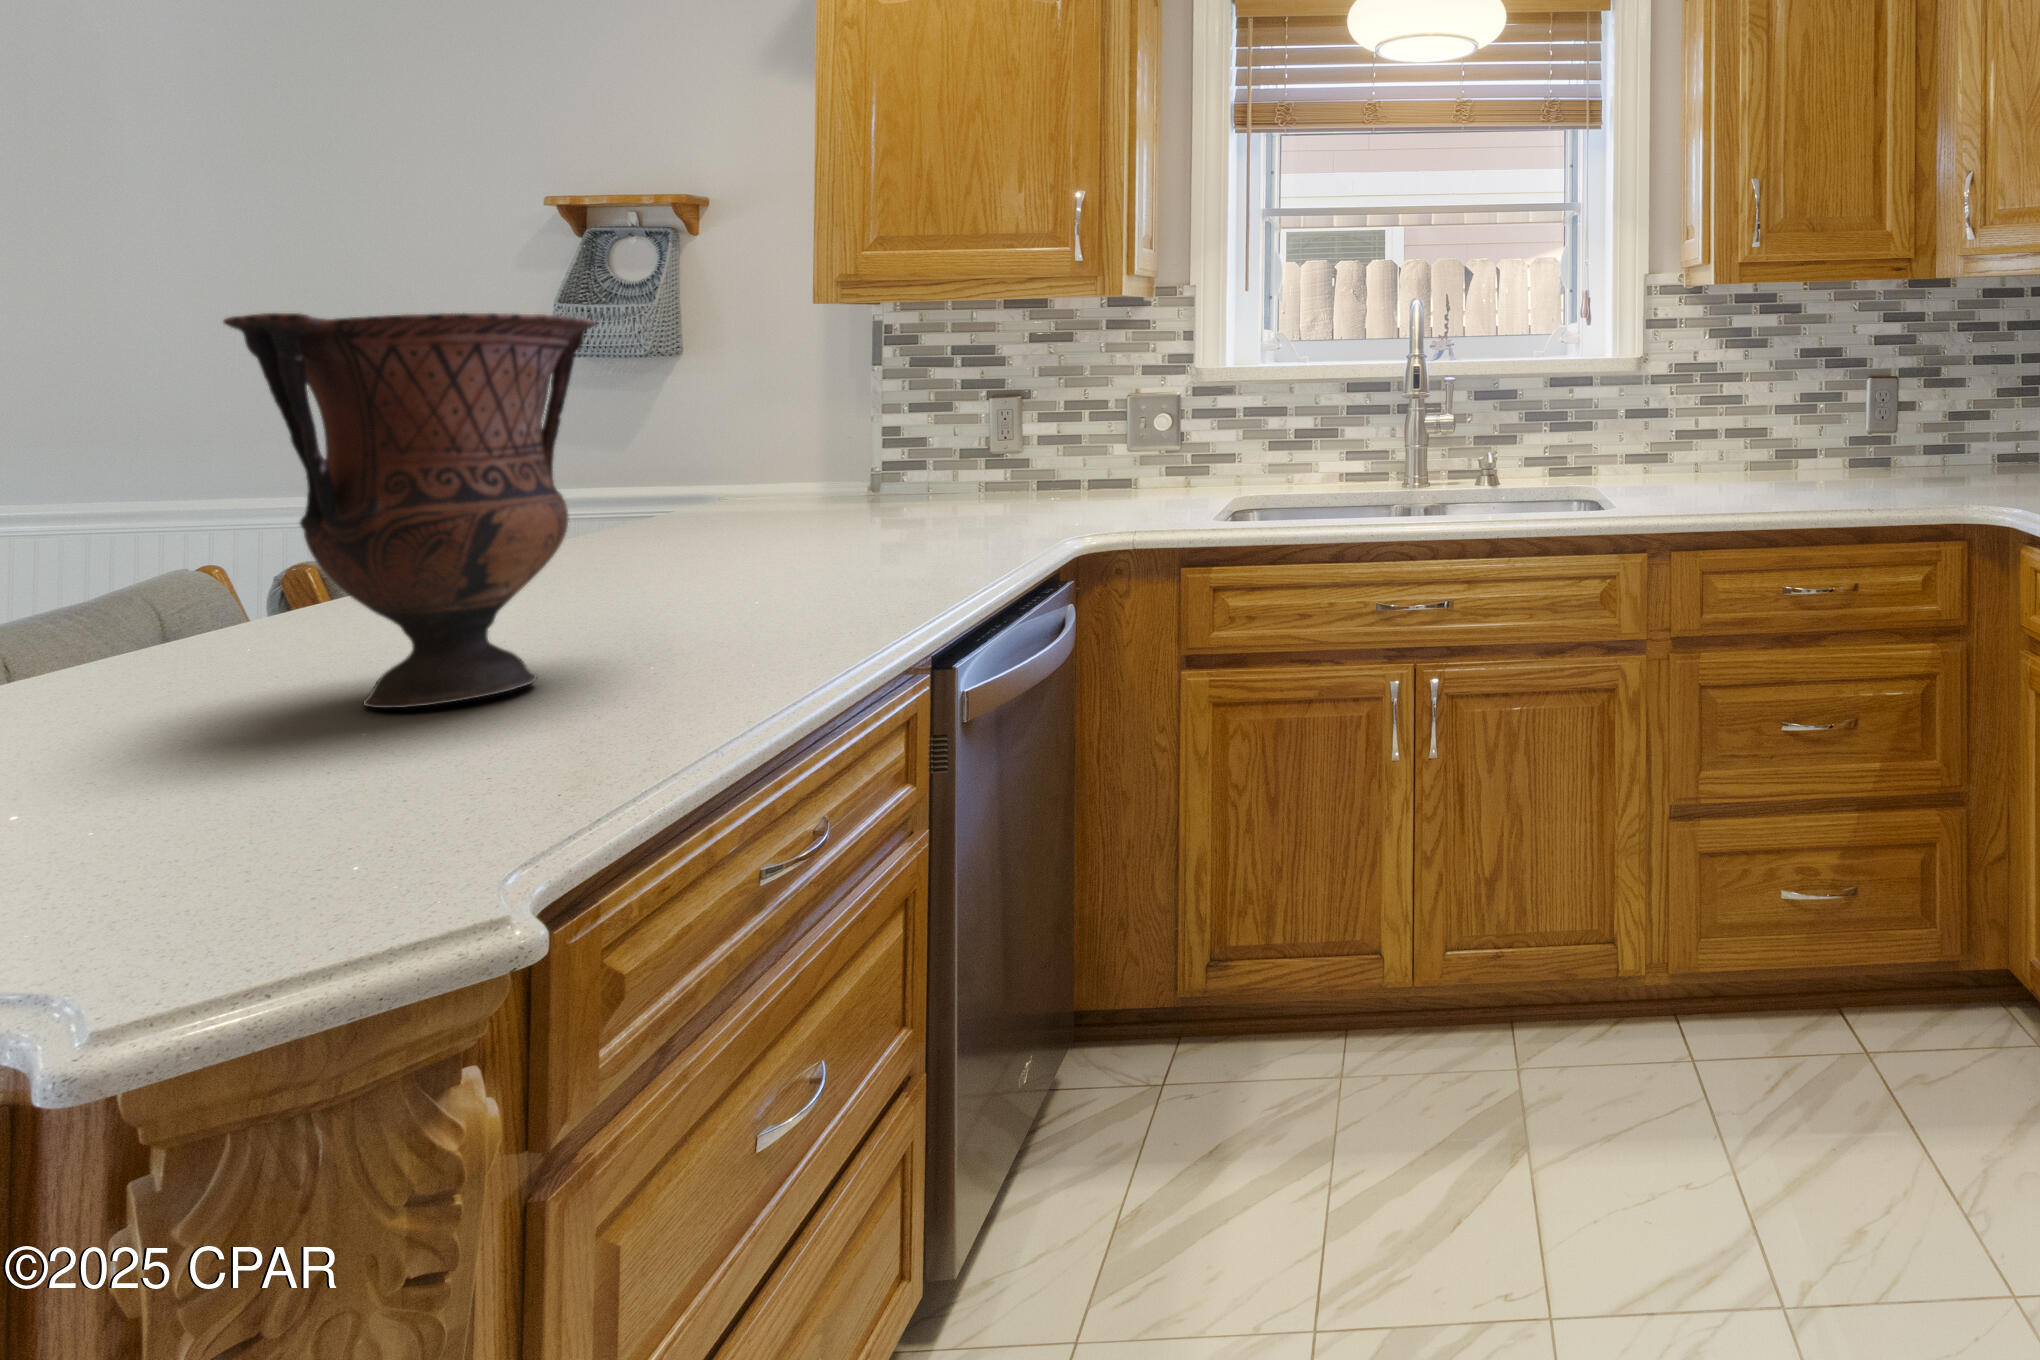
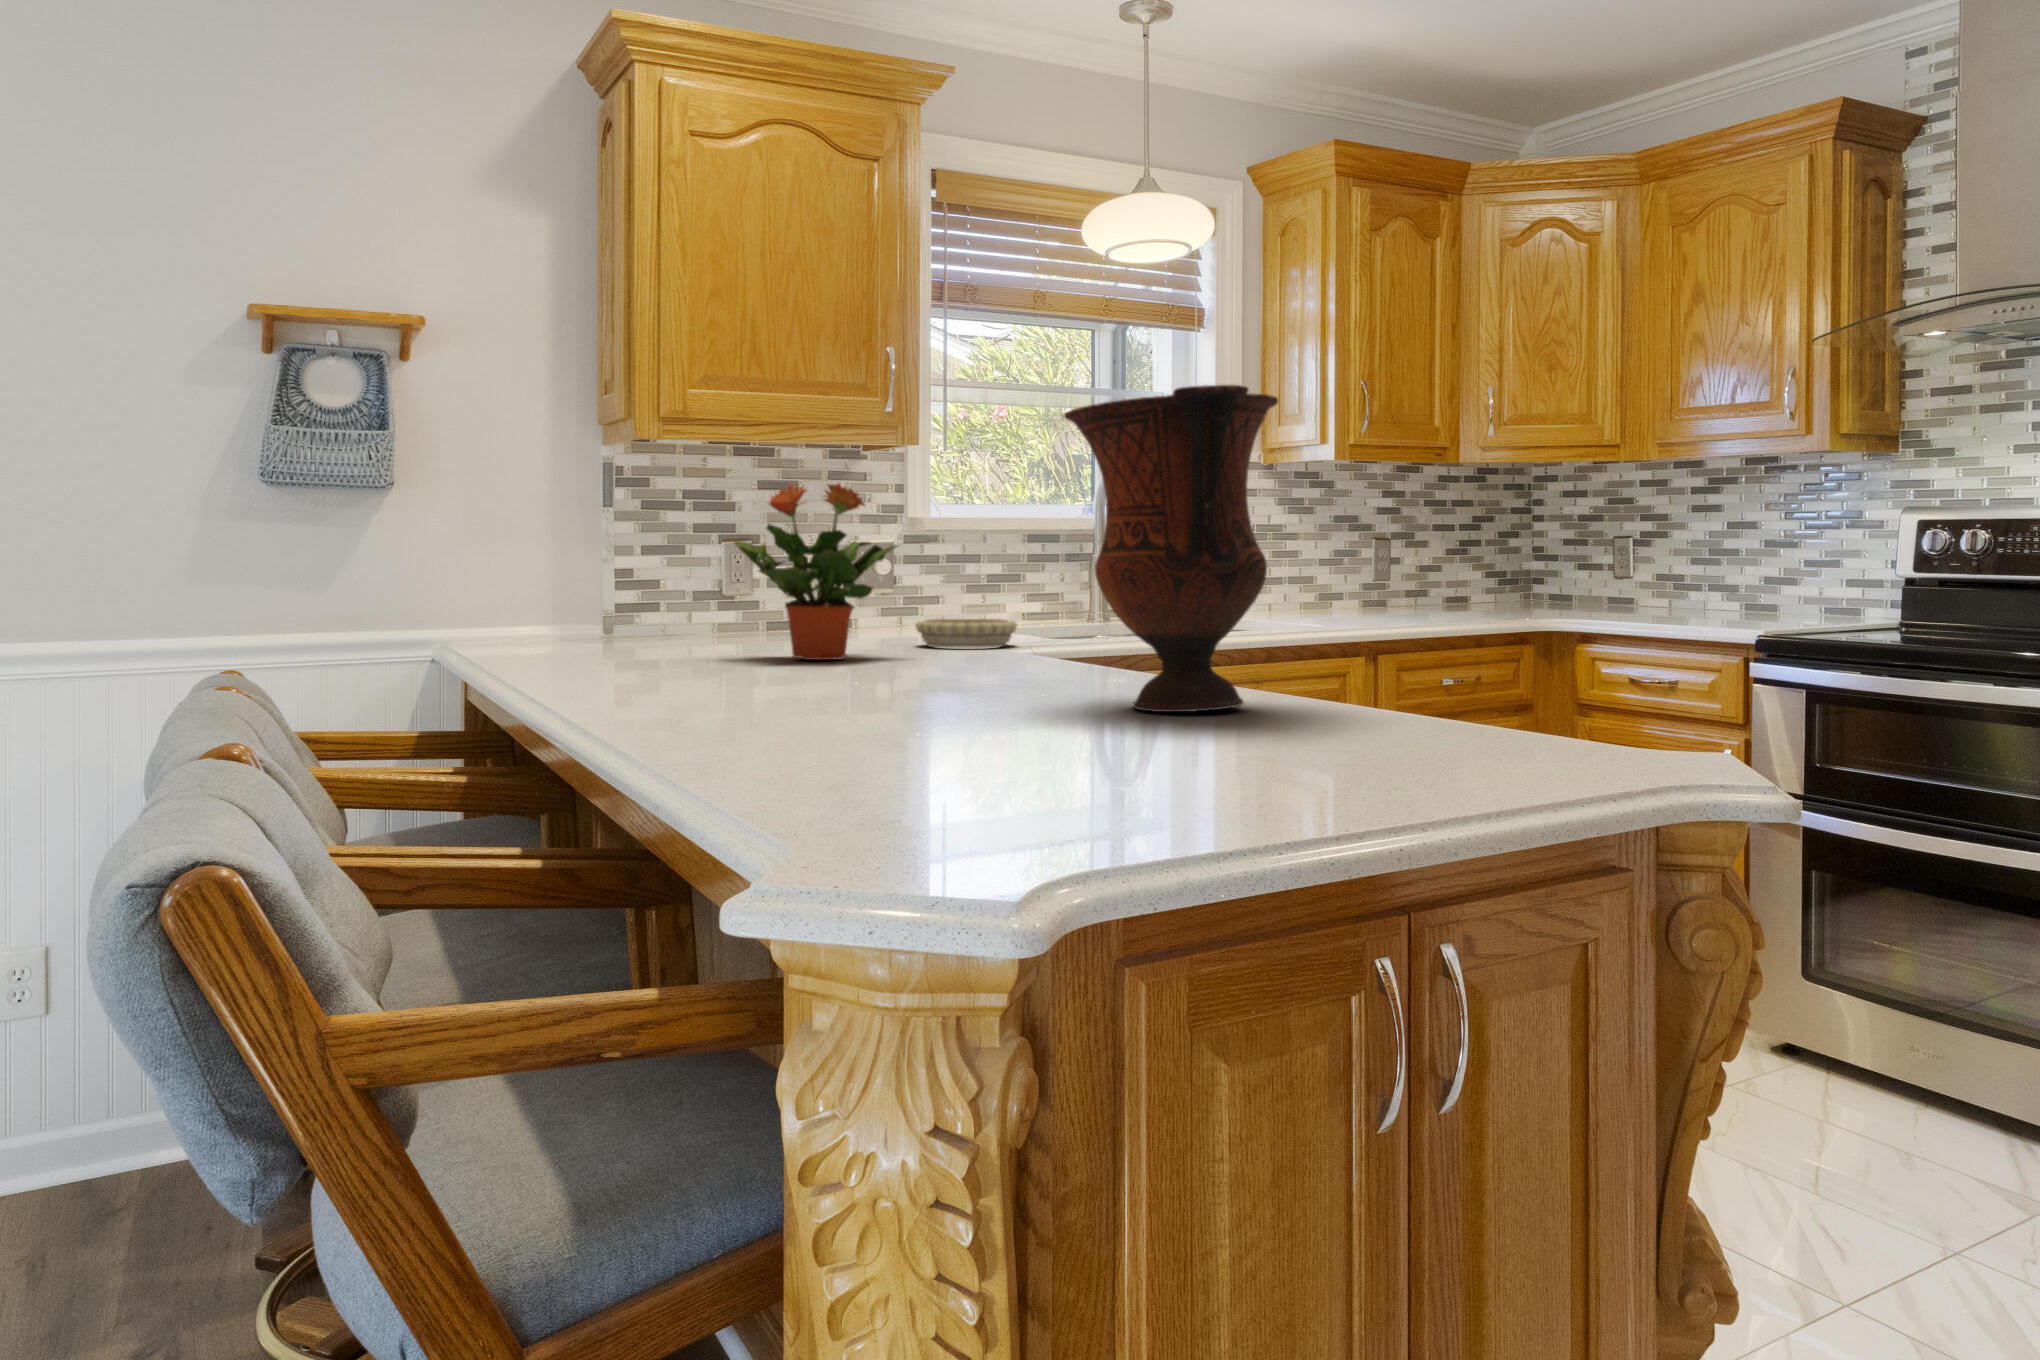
potted plant: none [696,359,880,551] -> present [734,483,897,660]
decorative bowl: none [1010,495,1129,533] -> present [915,619,1017,648]

